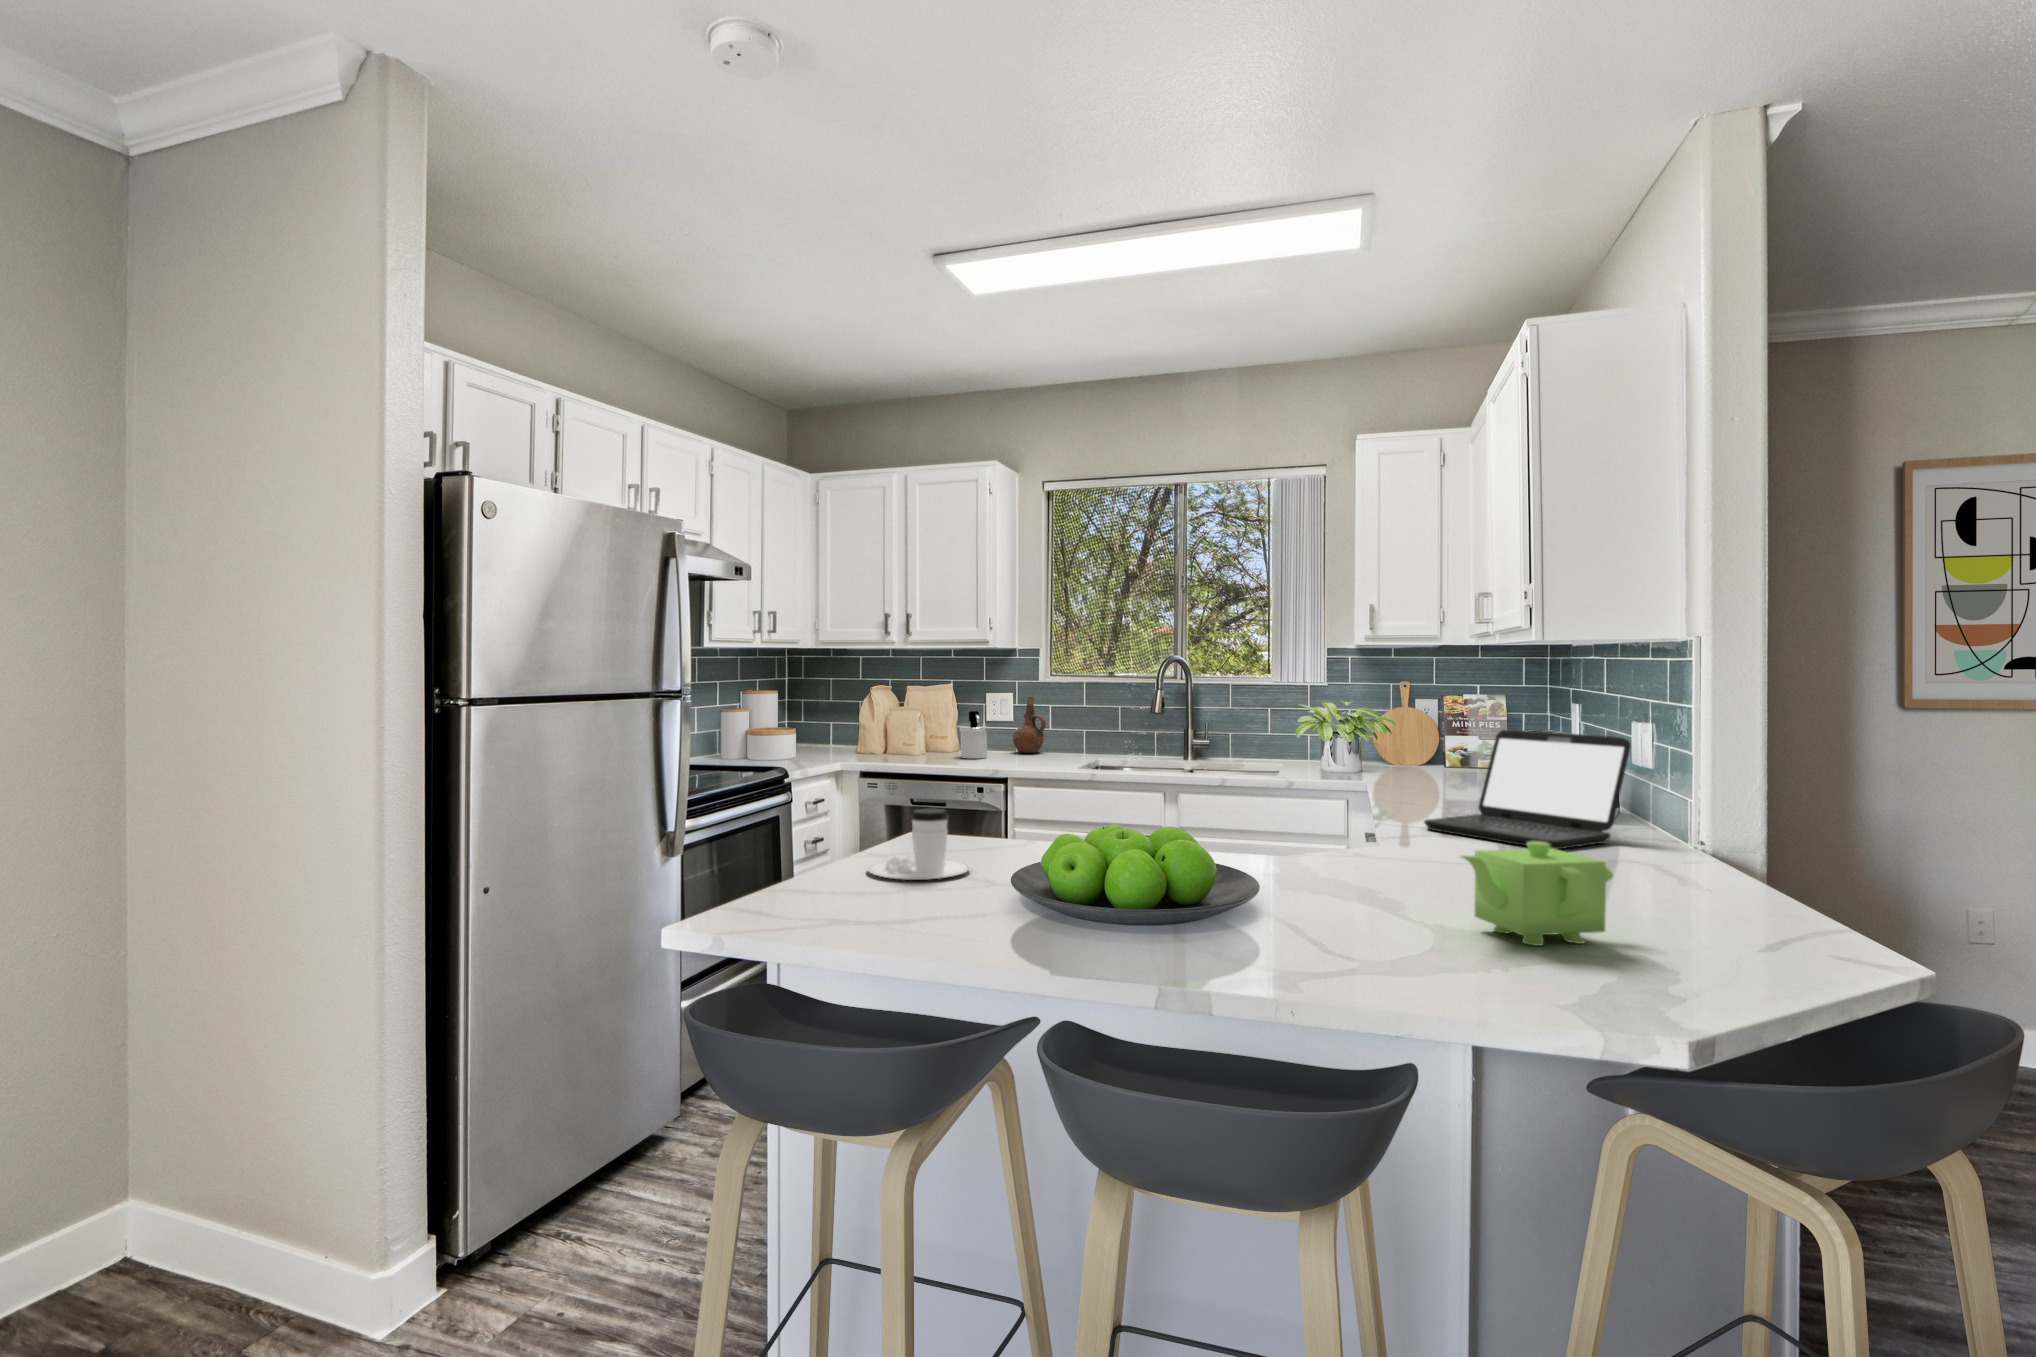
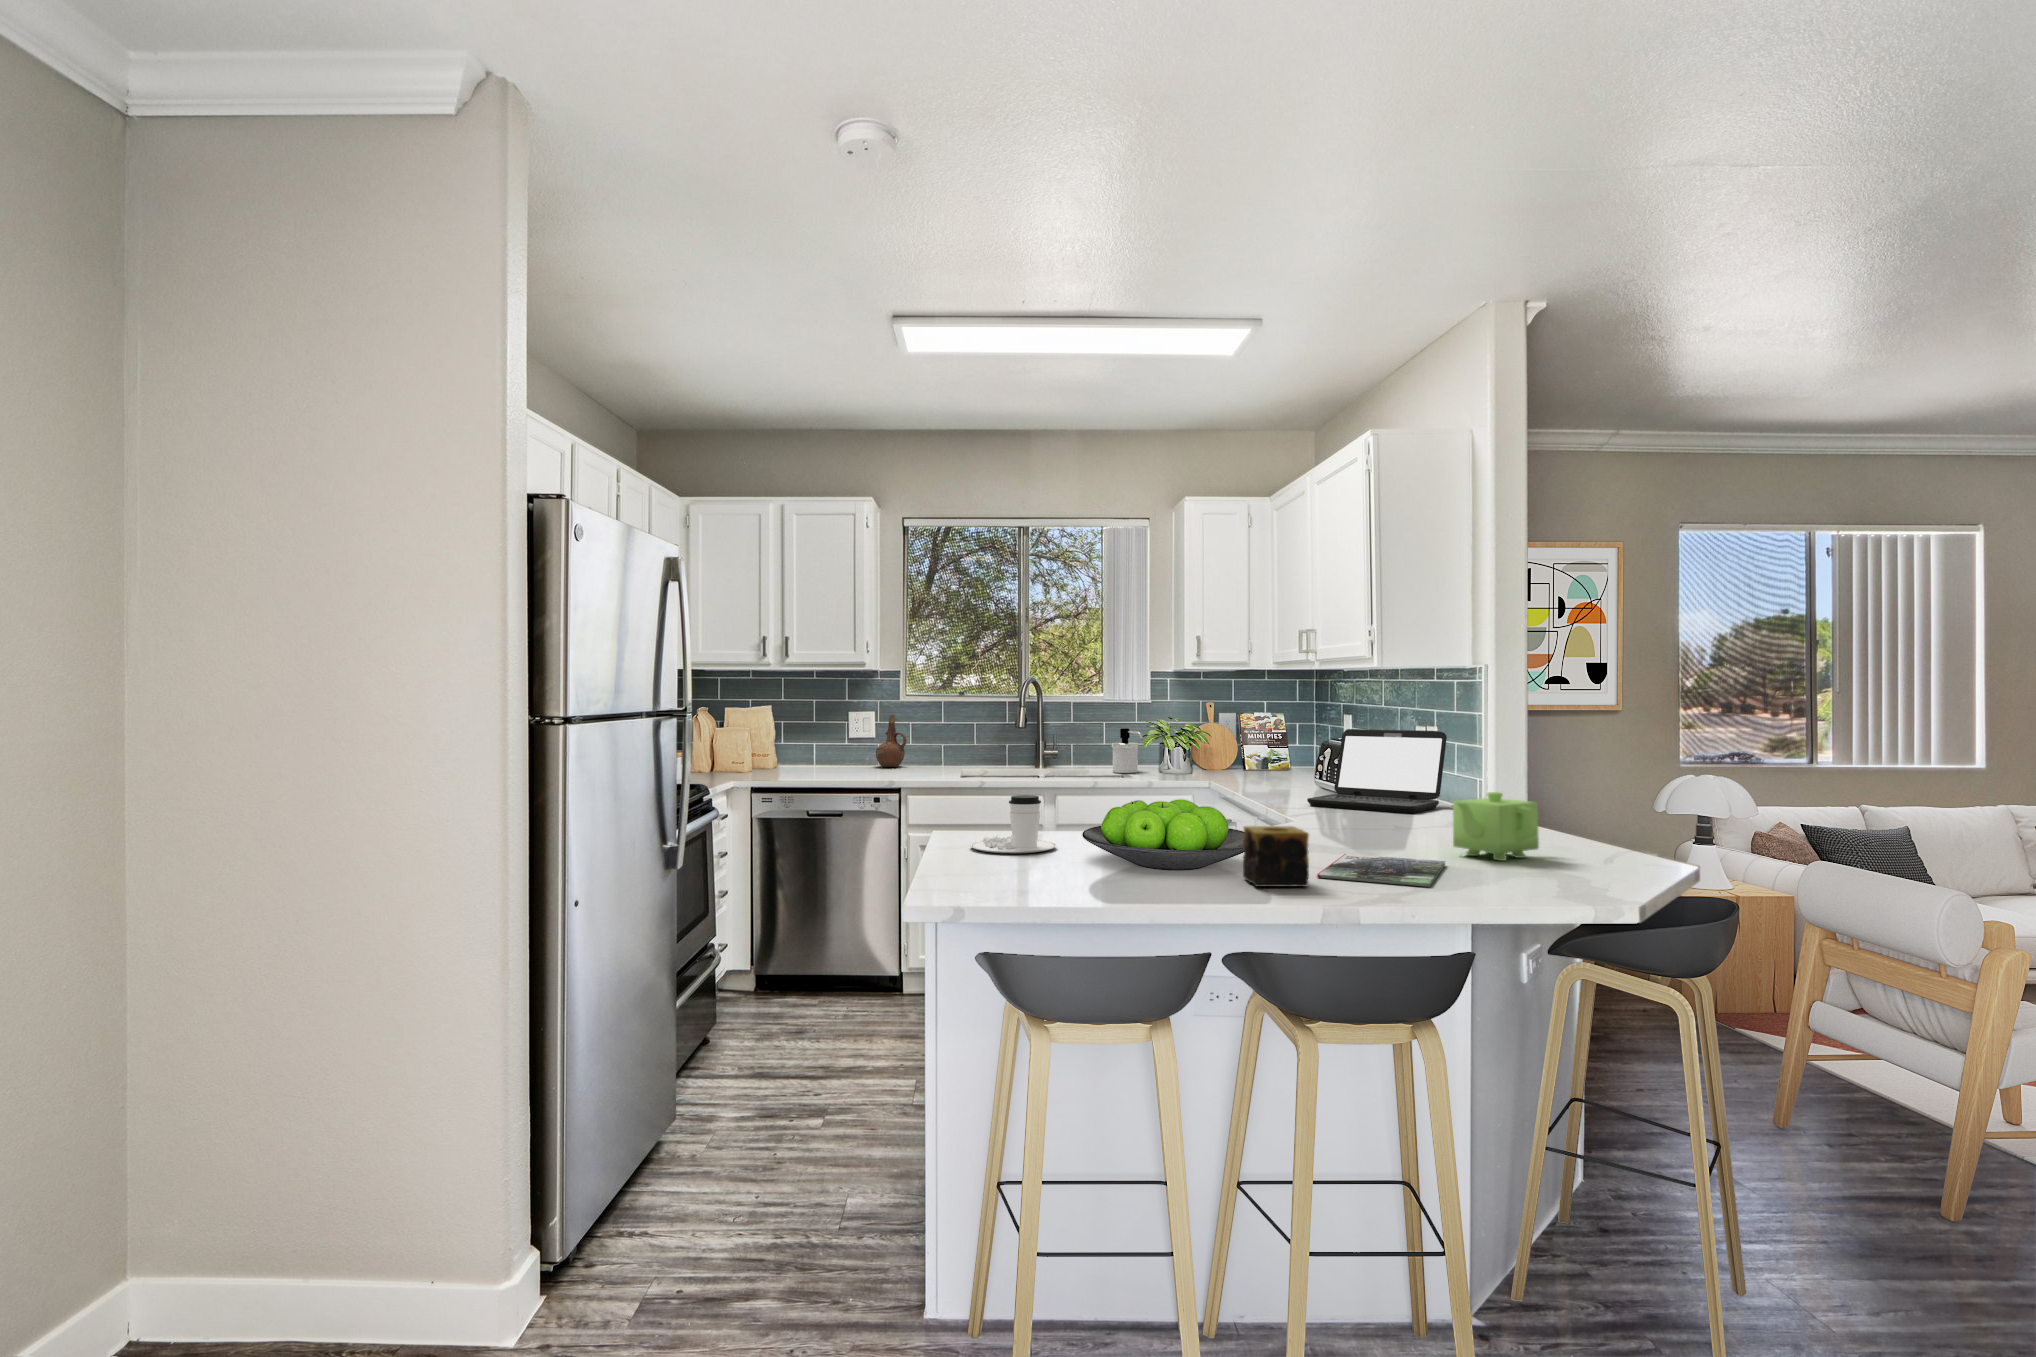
soap dispenser: present [960,711,988,759] -> present [1112,728,1143,773]
candle: none [1071,874,1158,967] -> present [1243,826,1309,887]
magazine: none [1193,915,1426,985] -> present [1317,854,1445,887]

